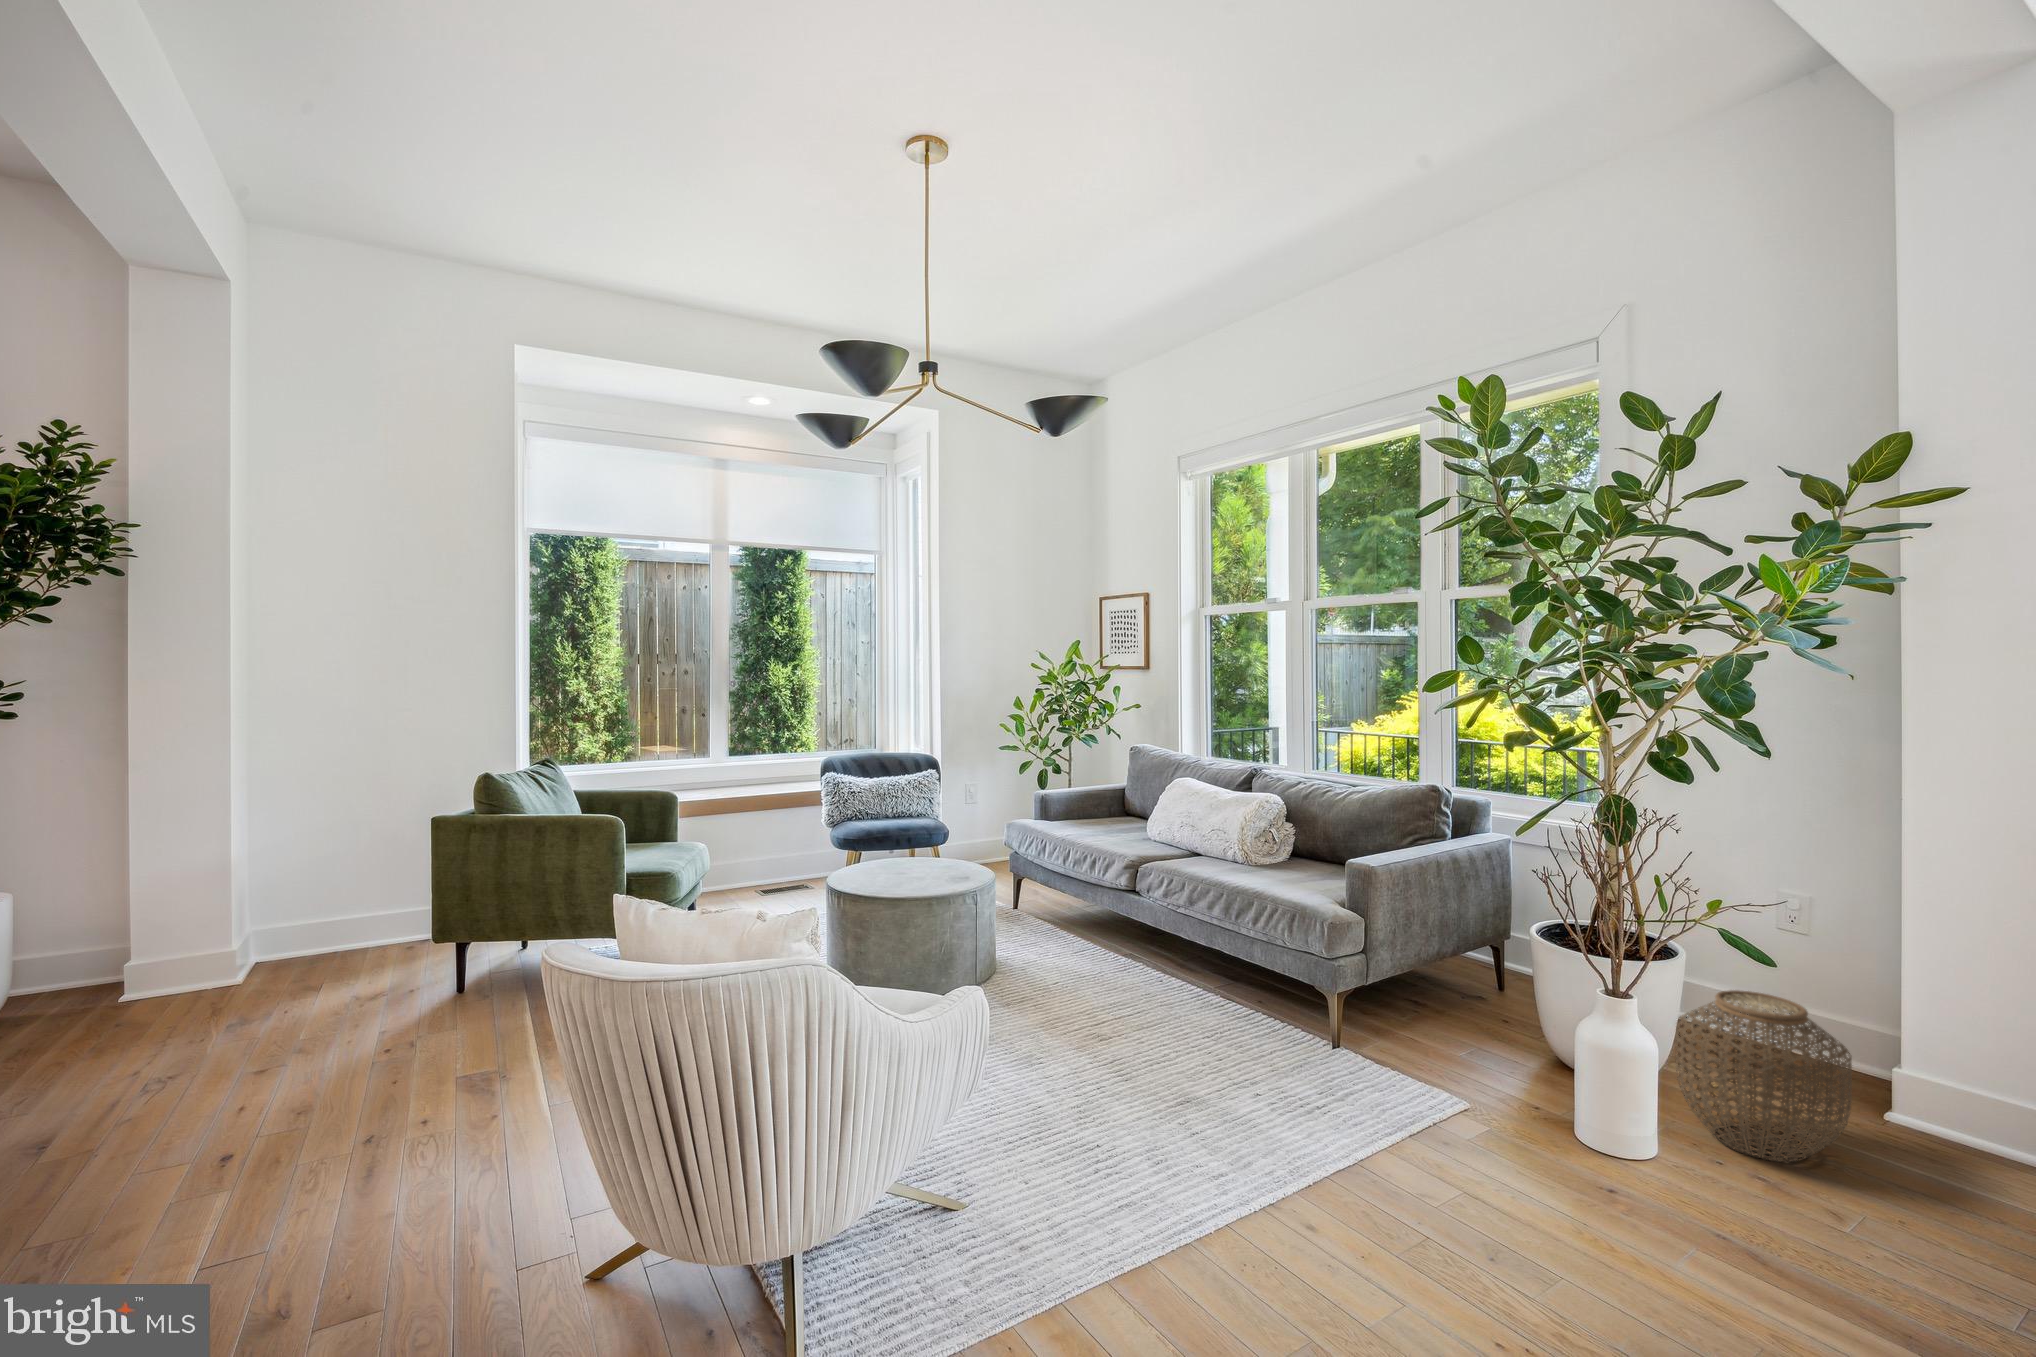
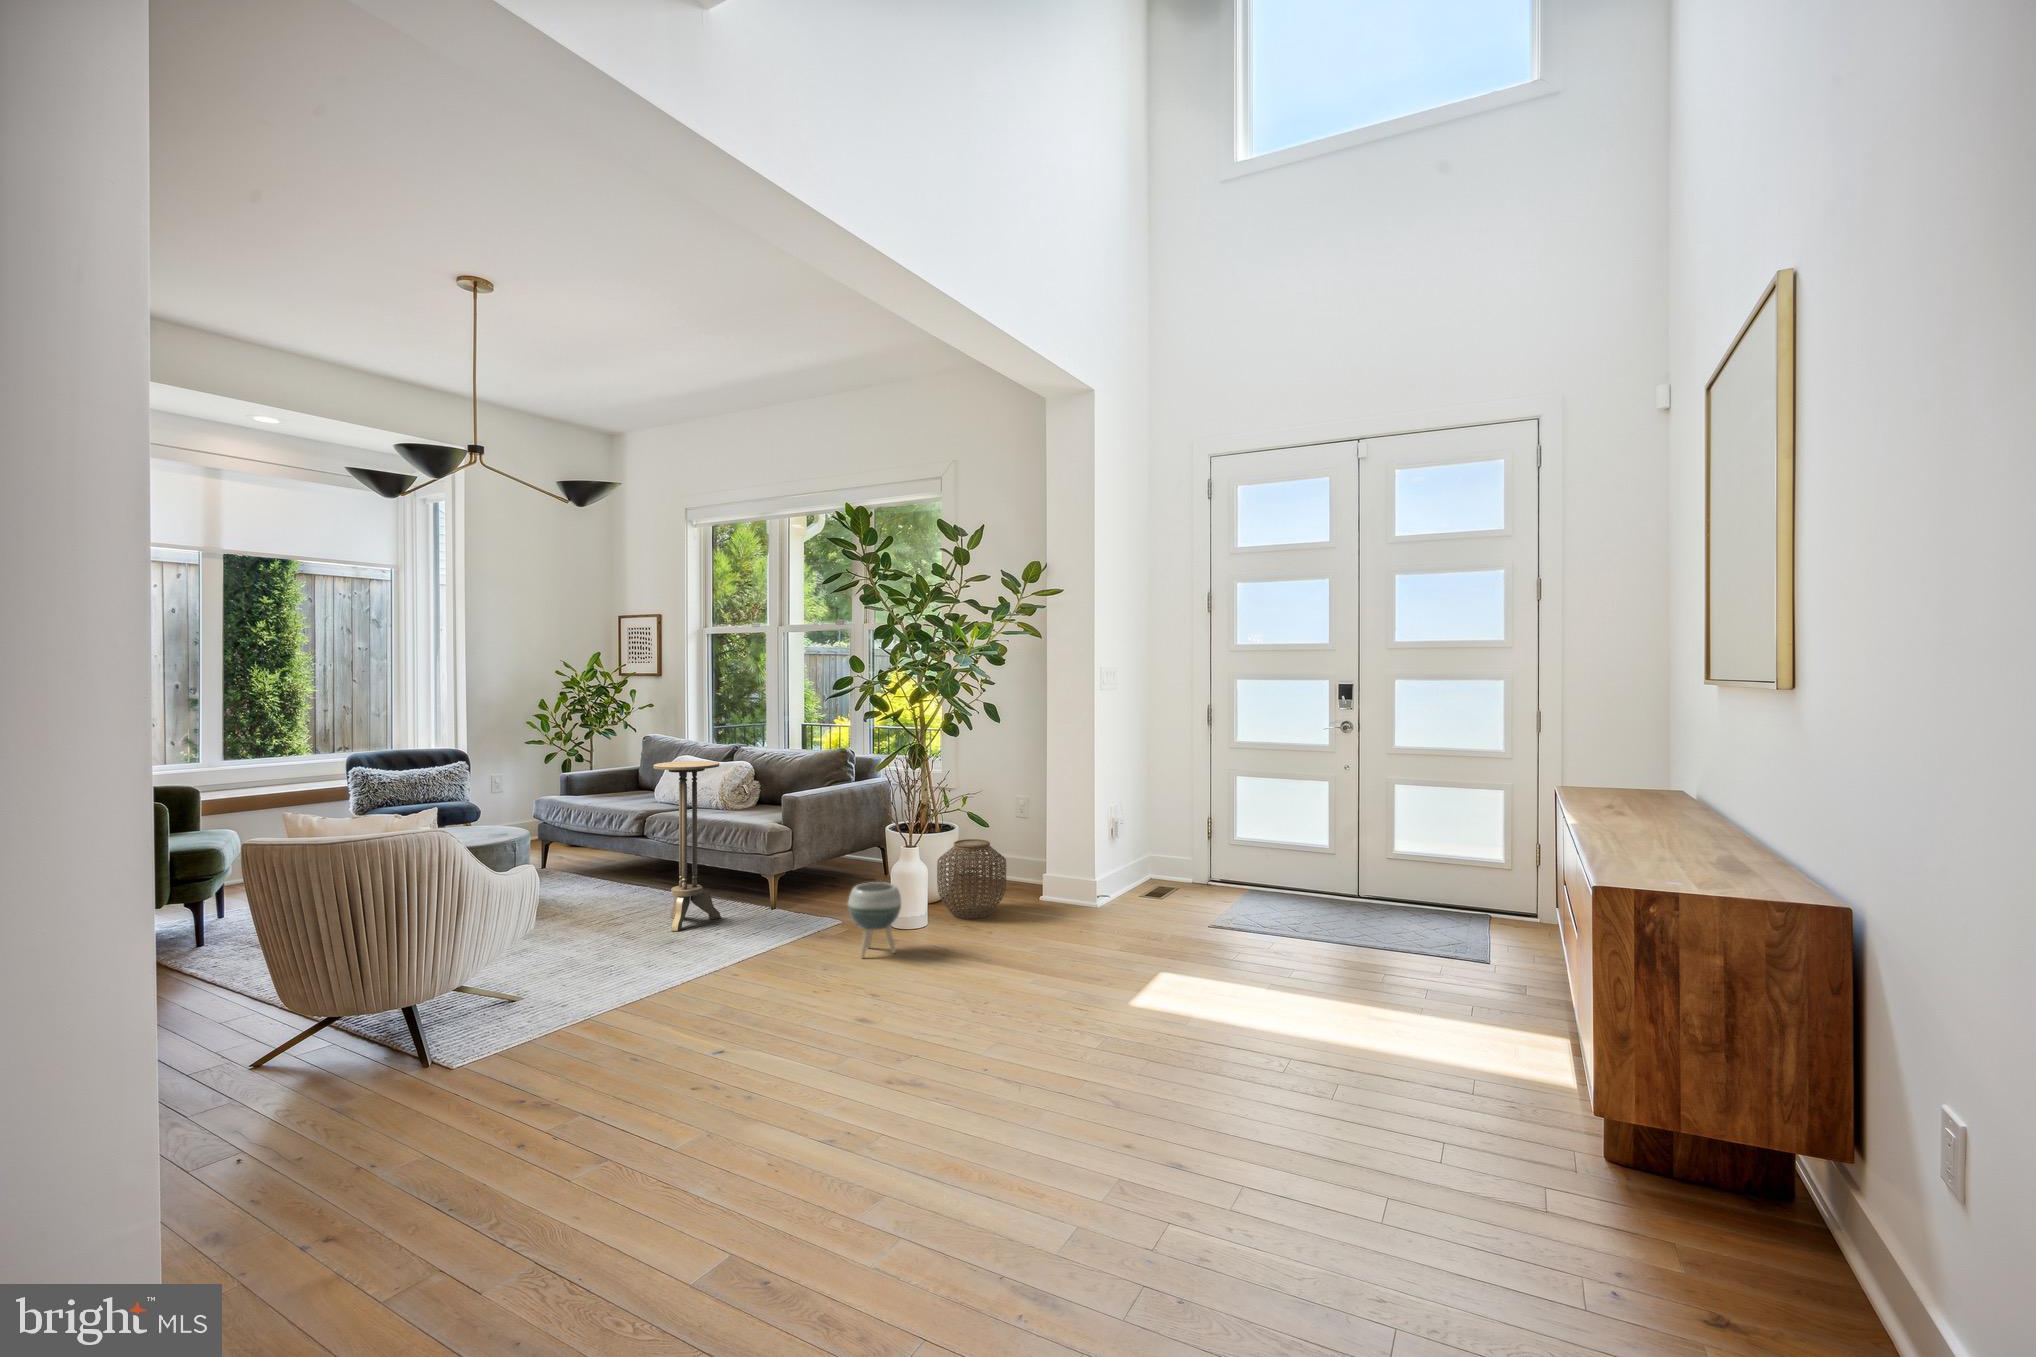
side table: none [1161,802,1262,1077] -> present [653,761,721,931]
planter: none [1542,1084,1669,1251] -> present [848,882,901,958]

